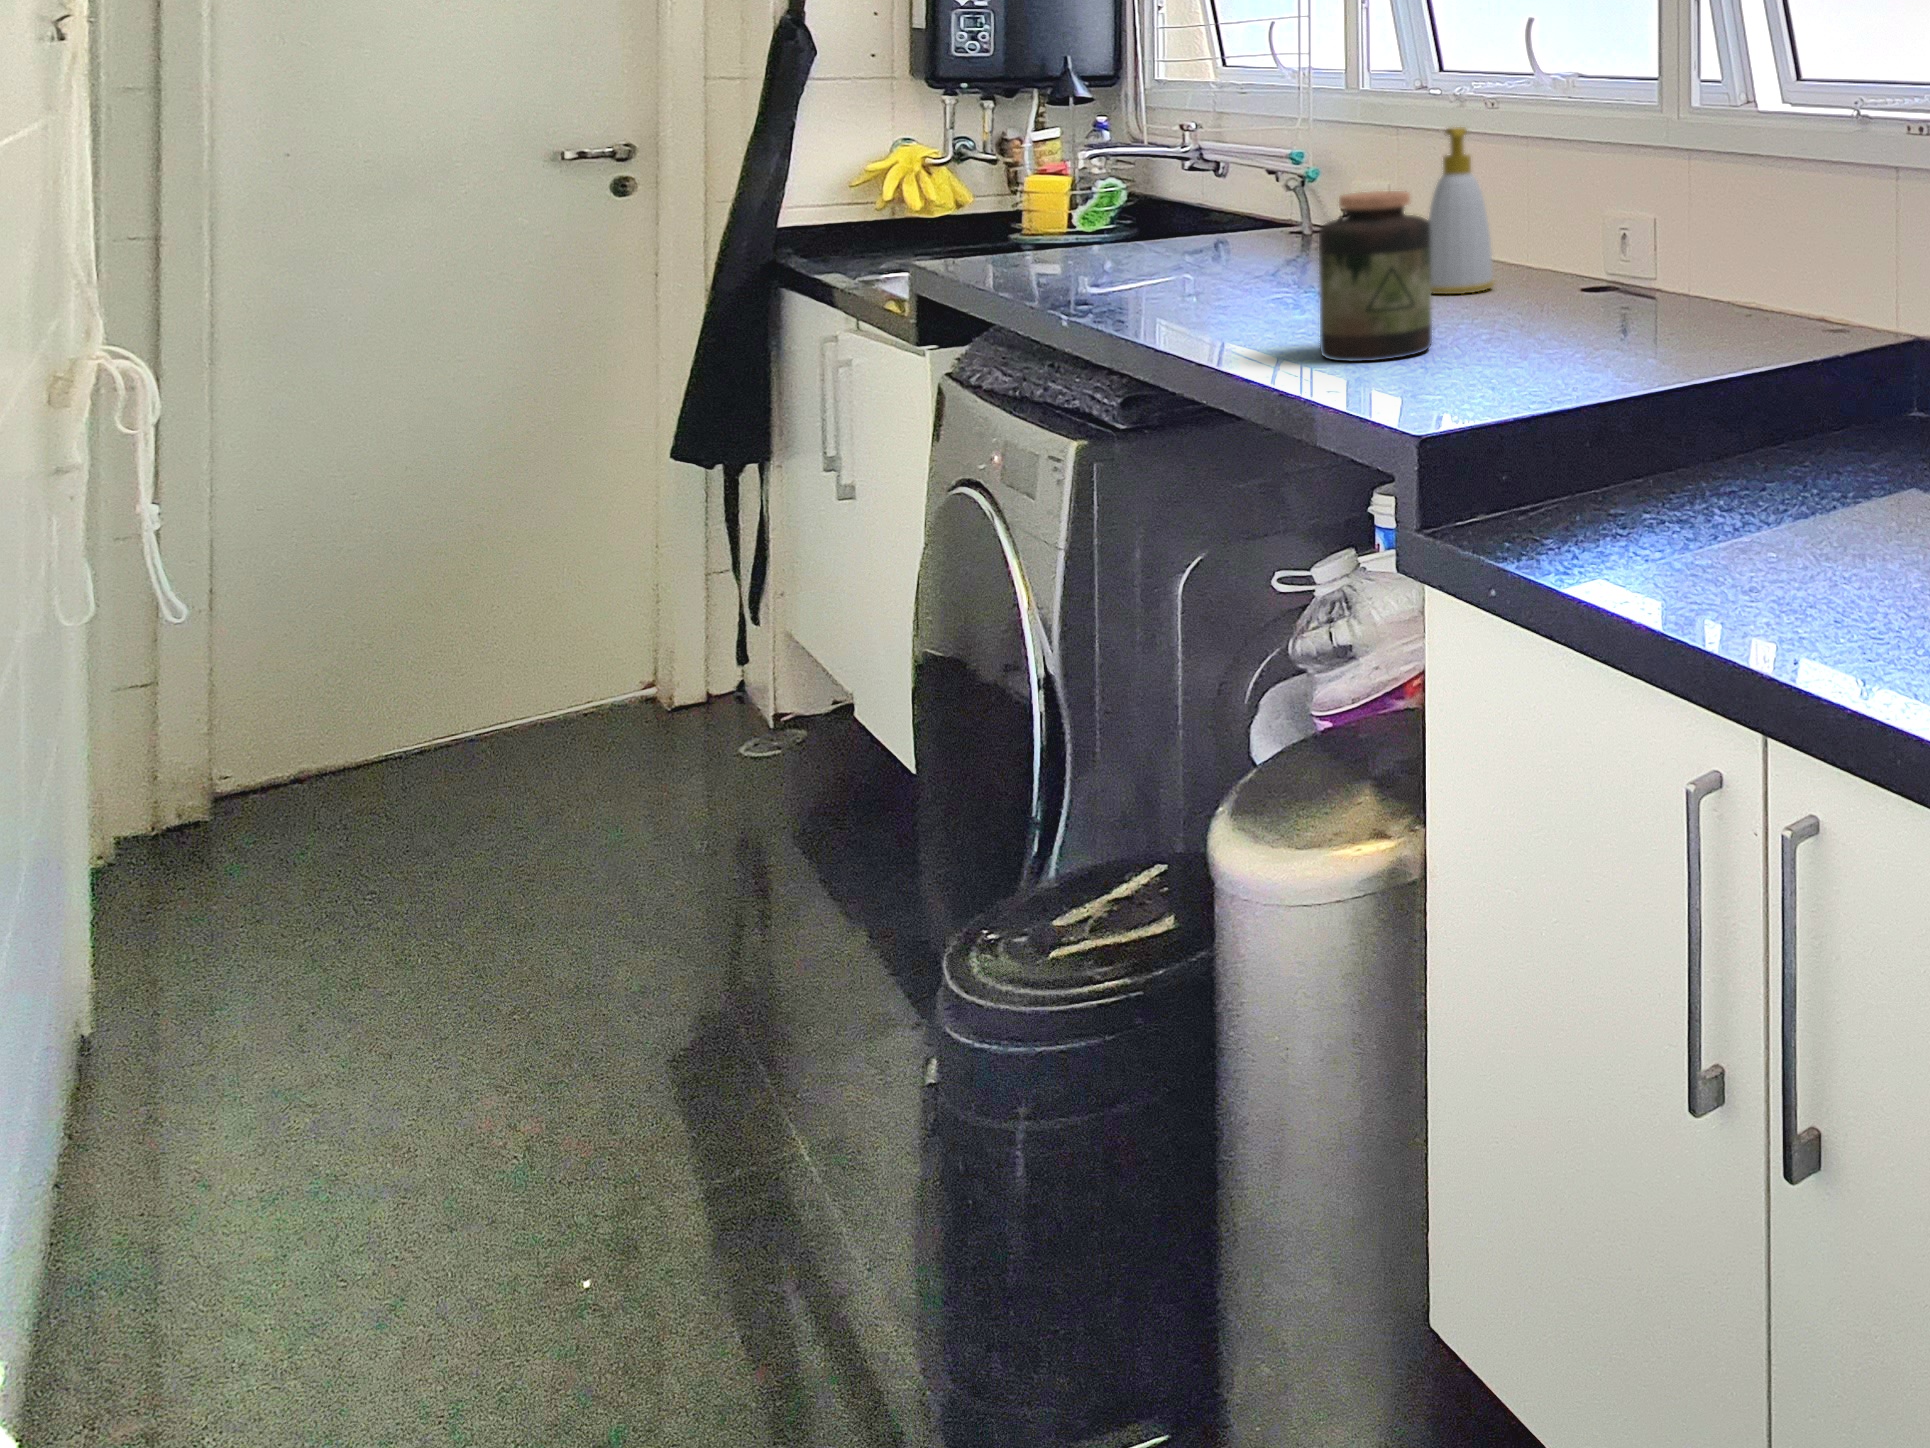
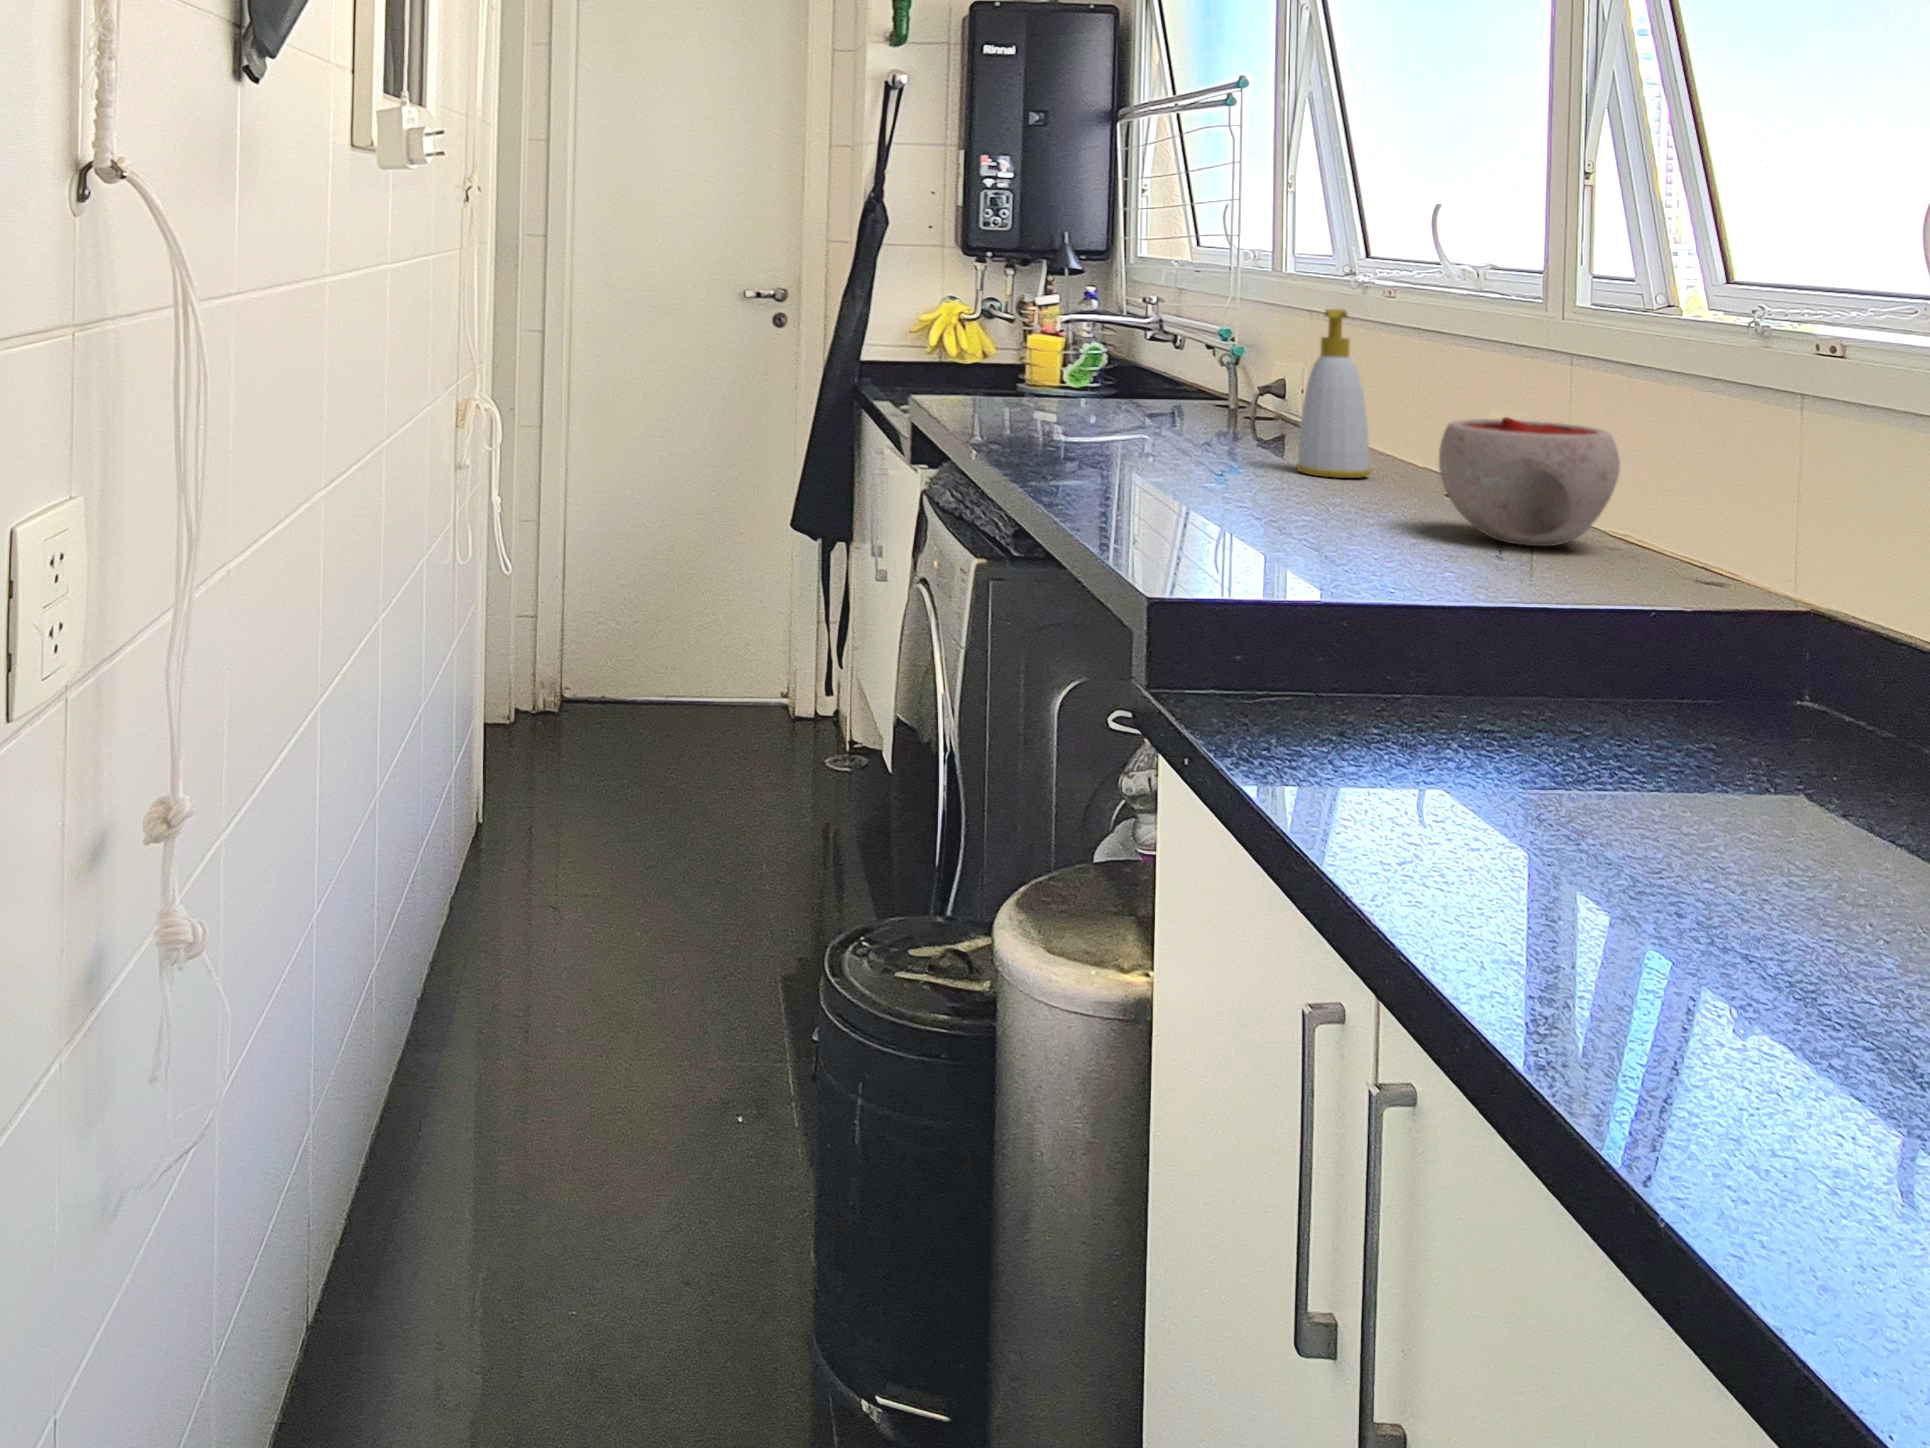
jar: present [1319,191,1432,362] -> none [1146,356,1251,517]
bowl: none [1605,218,1754,333] -> present [1439,417,1620,546]

